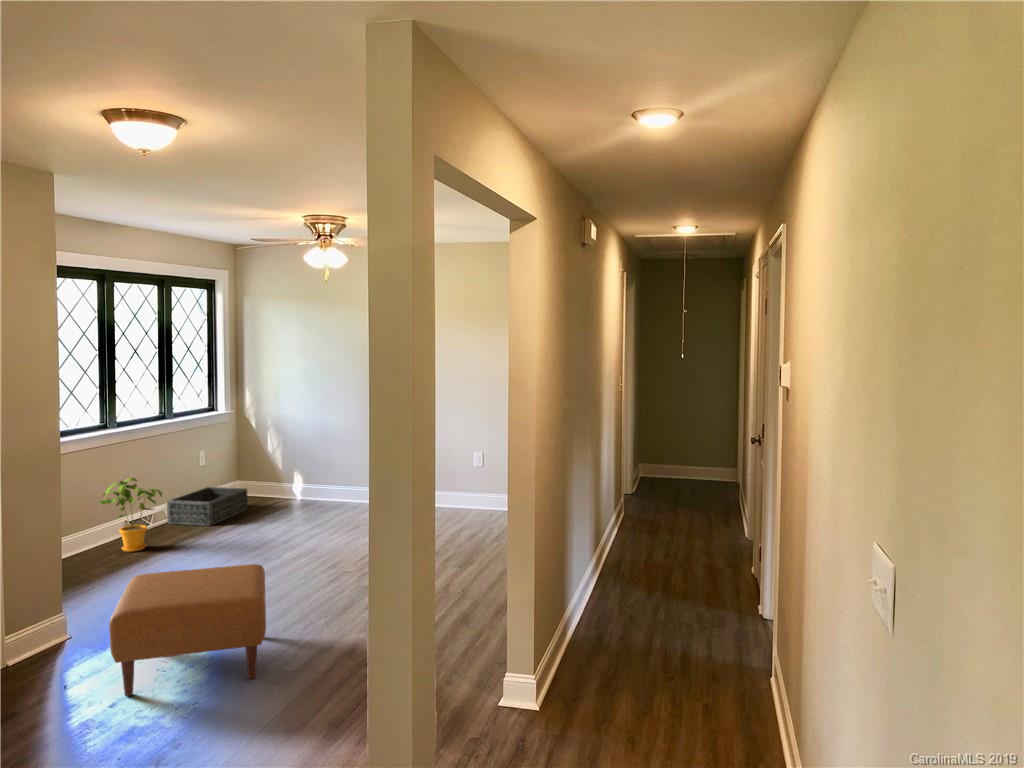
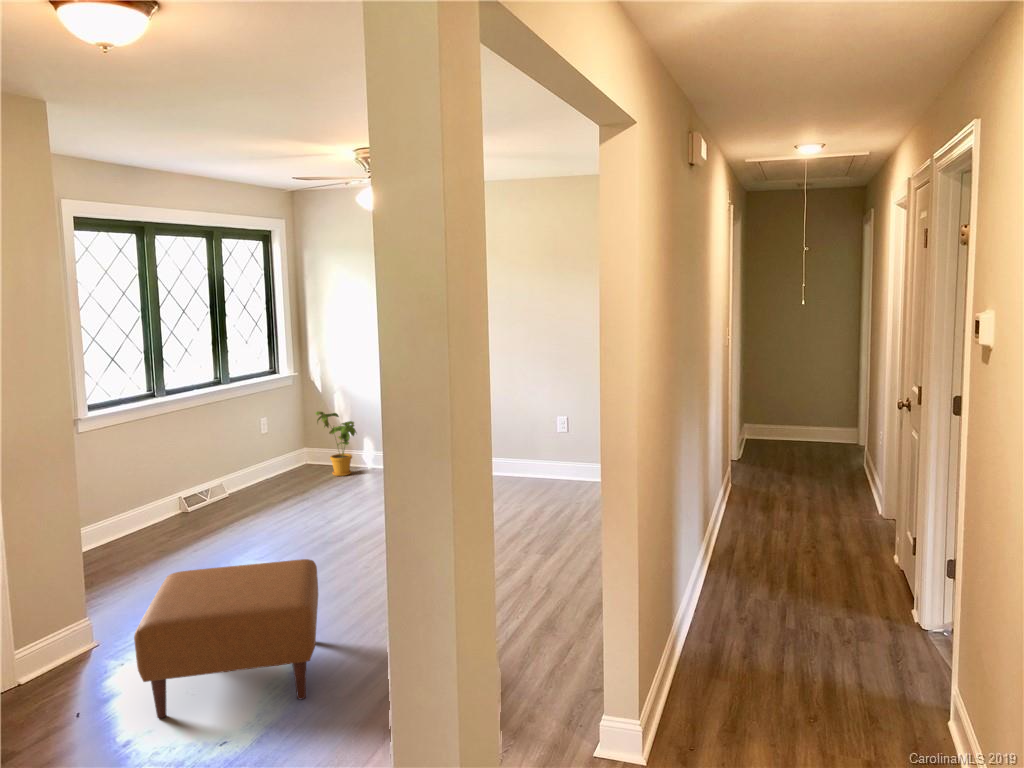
house plant: present [99,478,162,552] -> present [315,411,356,476]
basket: present [167,487,248,526] -> none [225,457,312,501]

